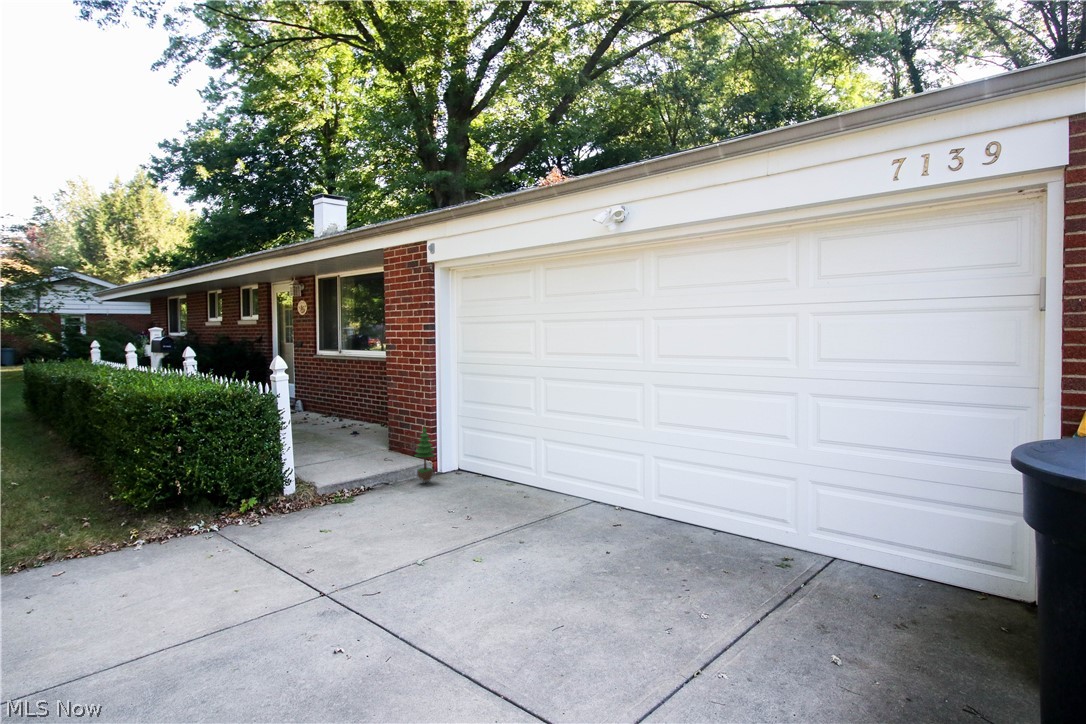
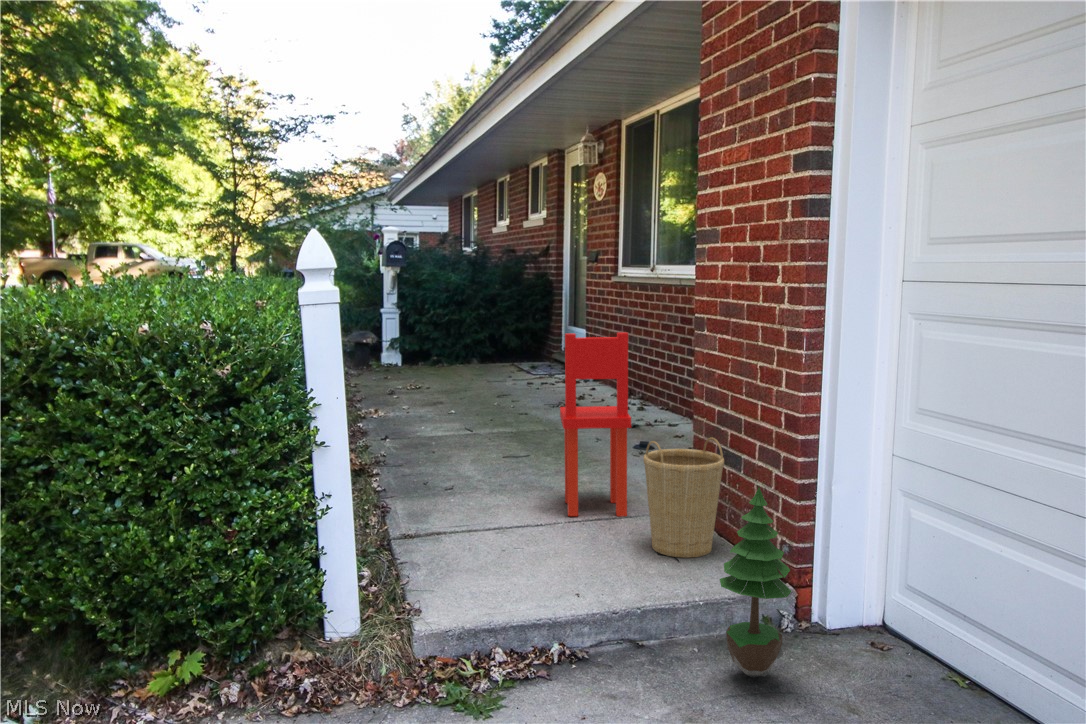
chair: none [332,383,365,457] -> present [560,332,631,516]
basket: none [376,418,405,461] -> present [644,438,724,558]

